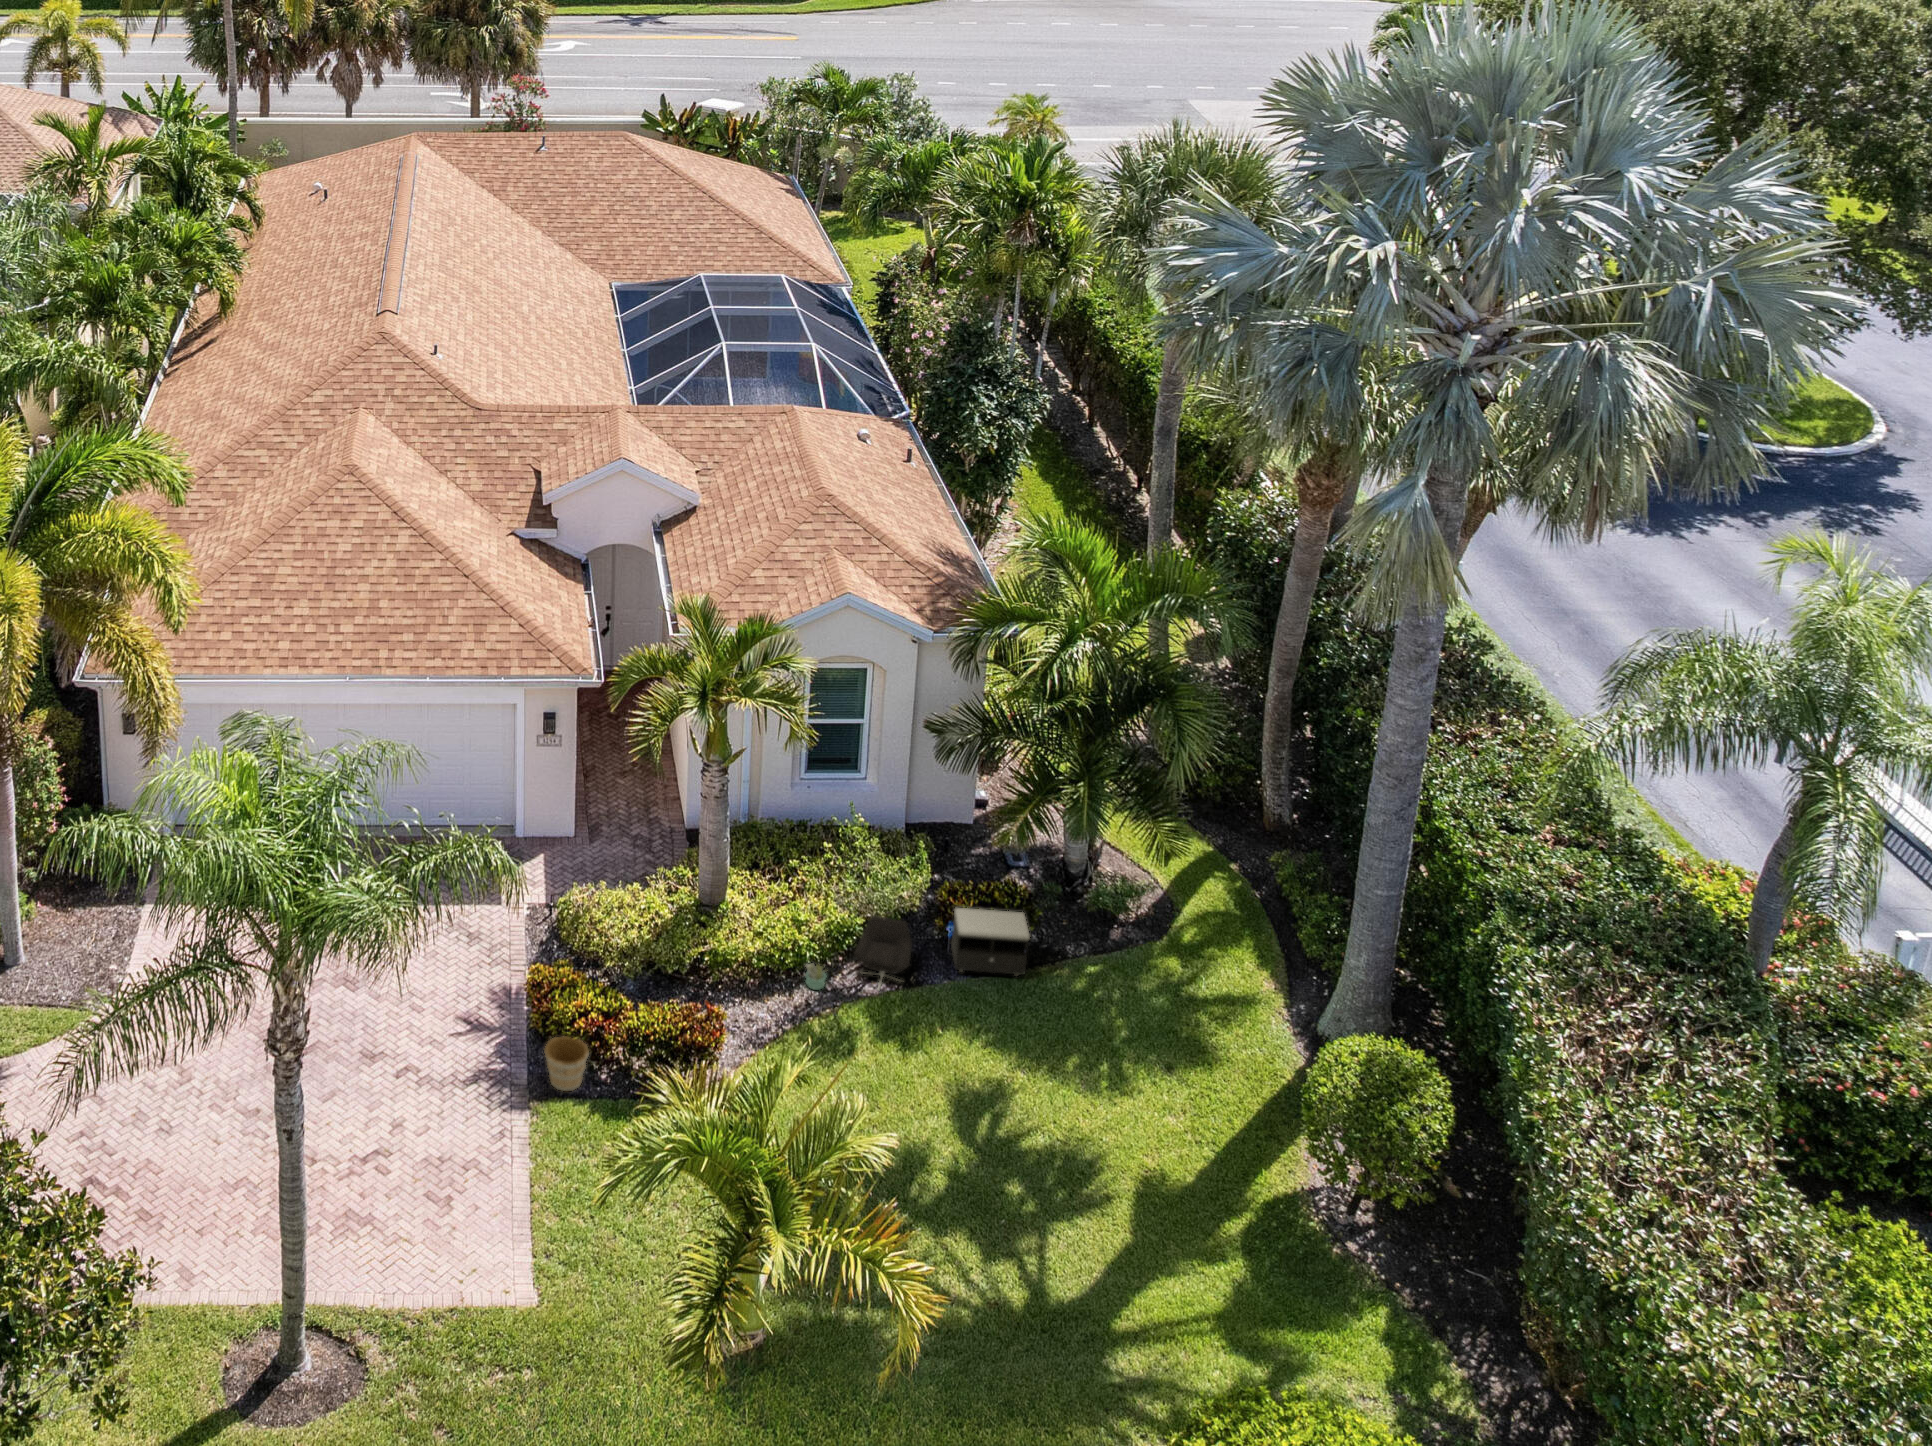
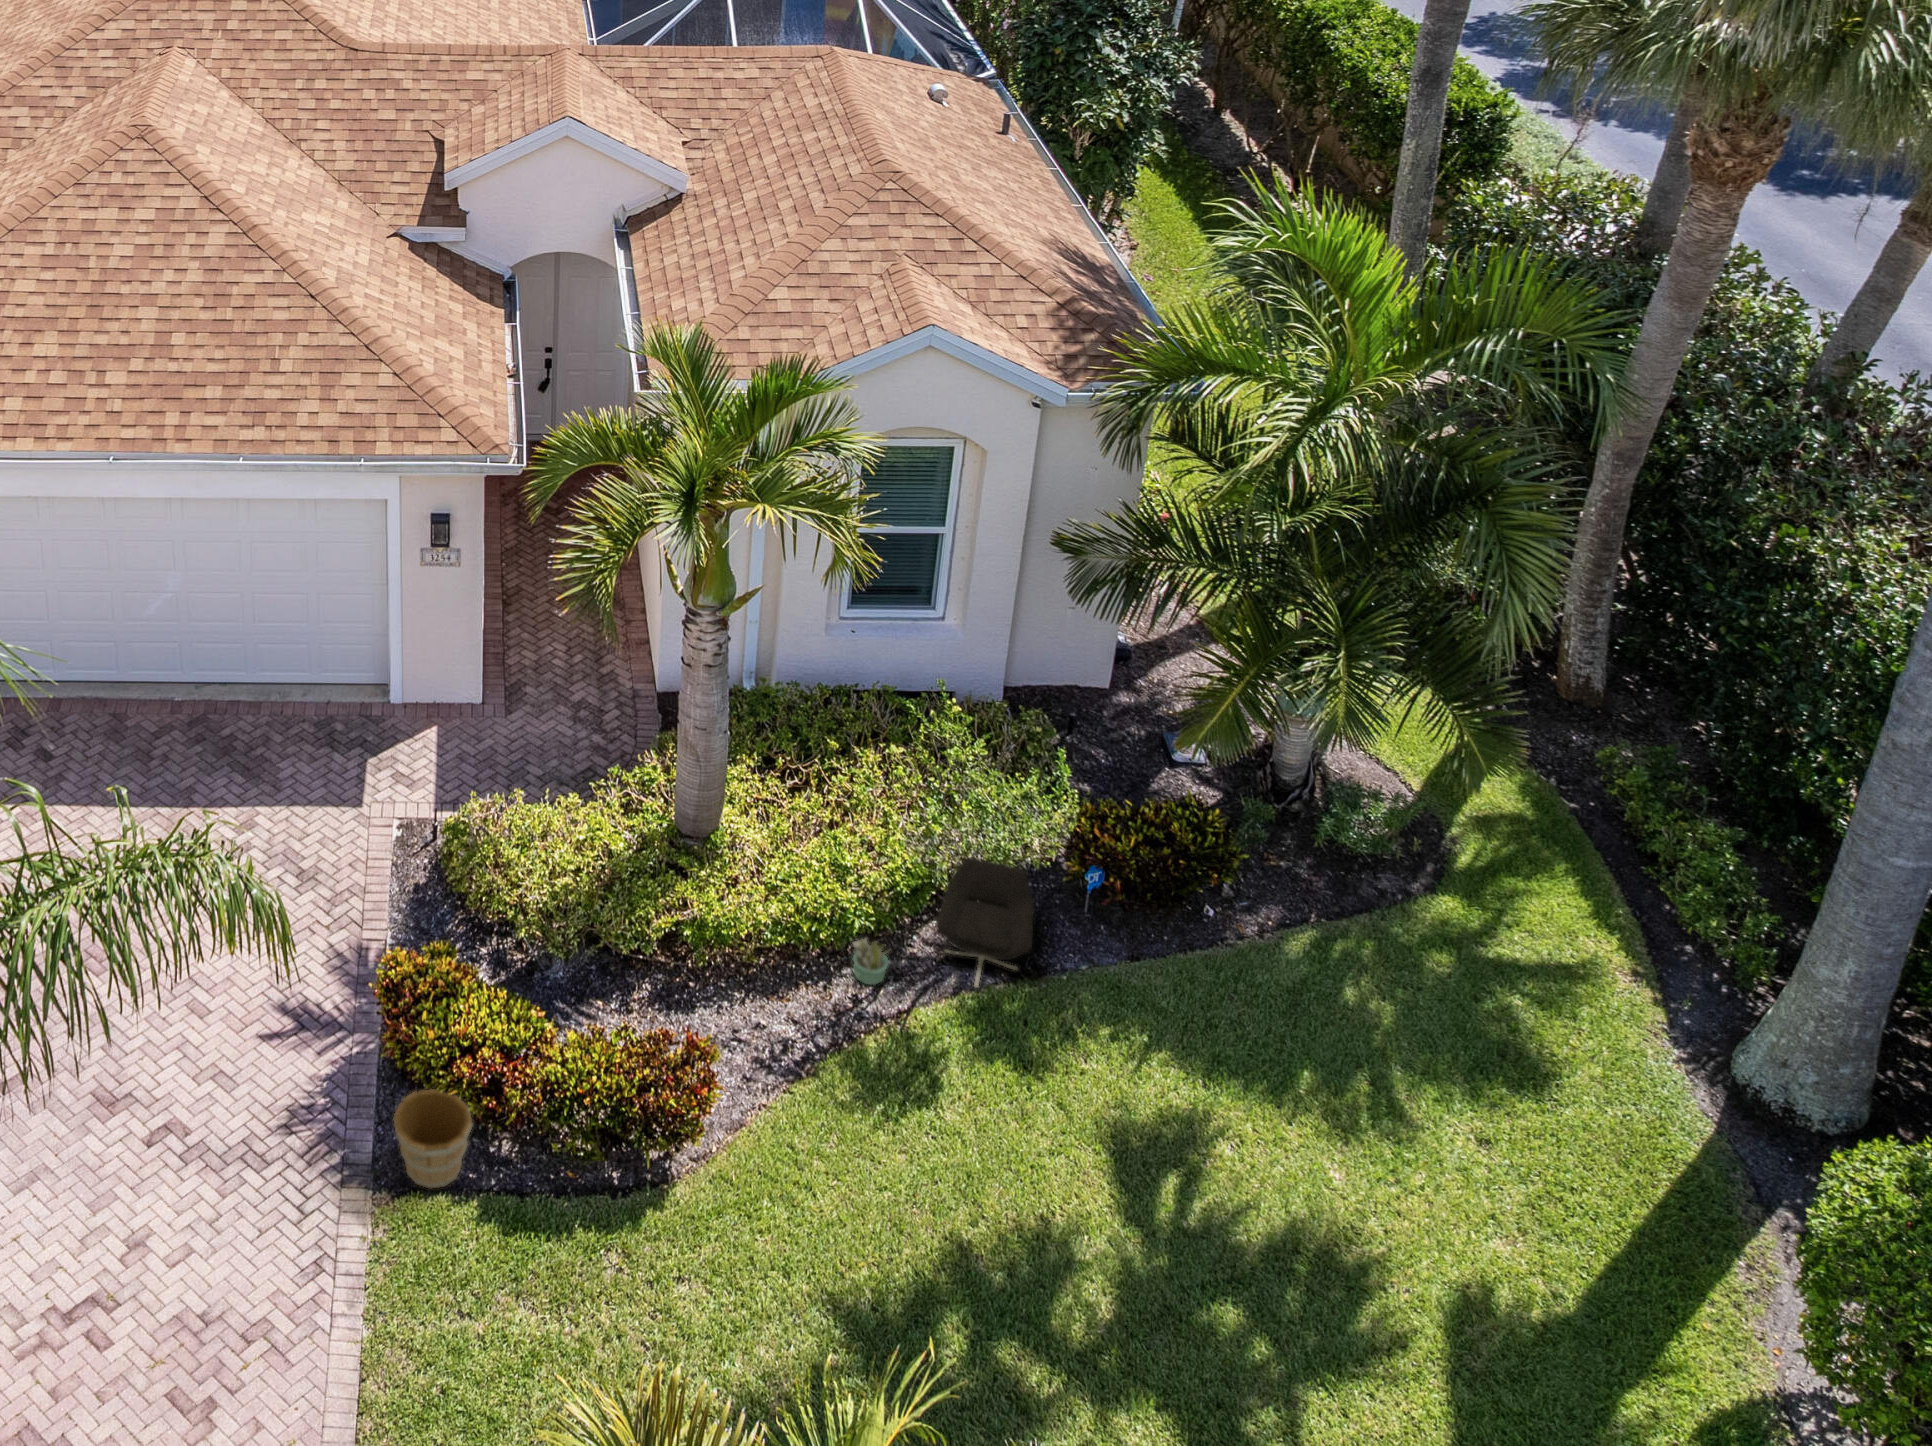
storage bench: present [951,908,1030,976] -> none [1095,845,1240,960]

